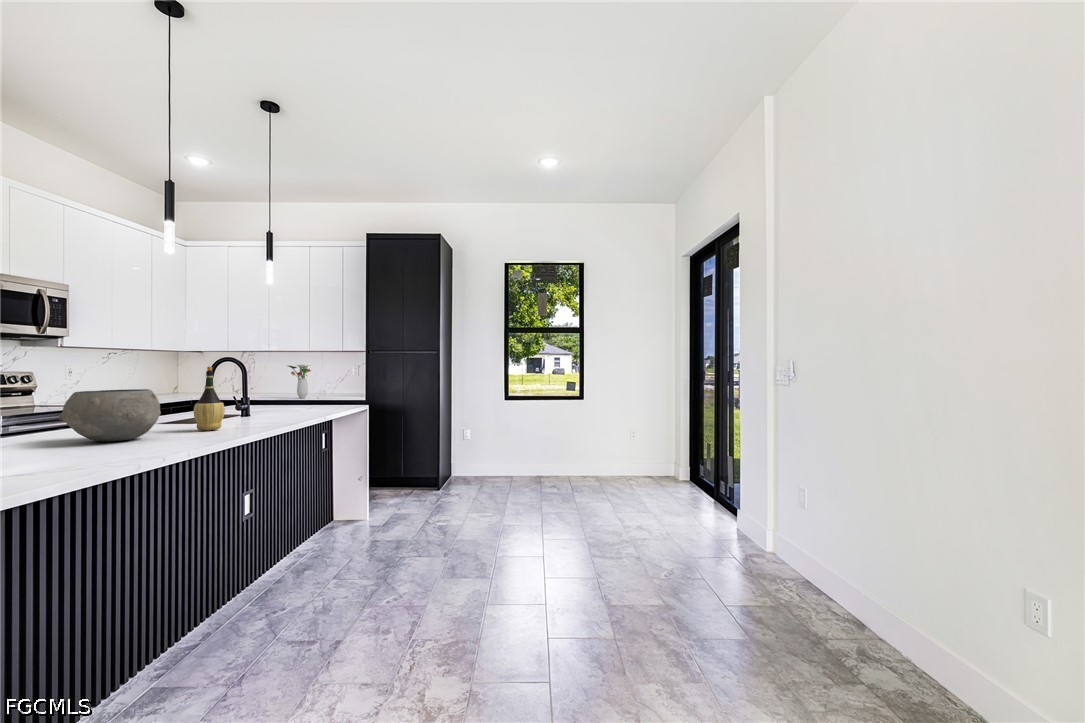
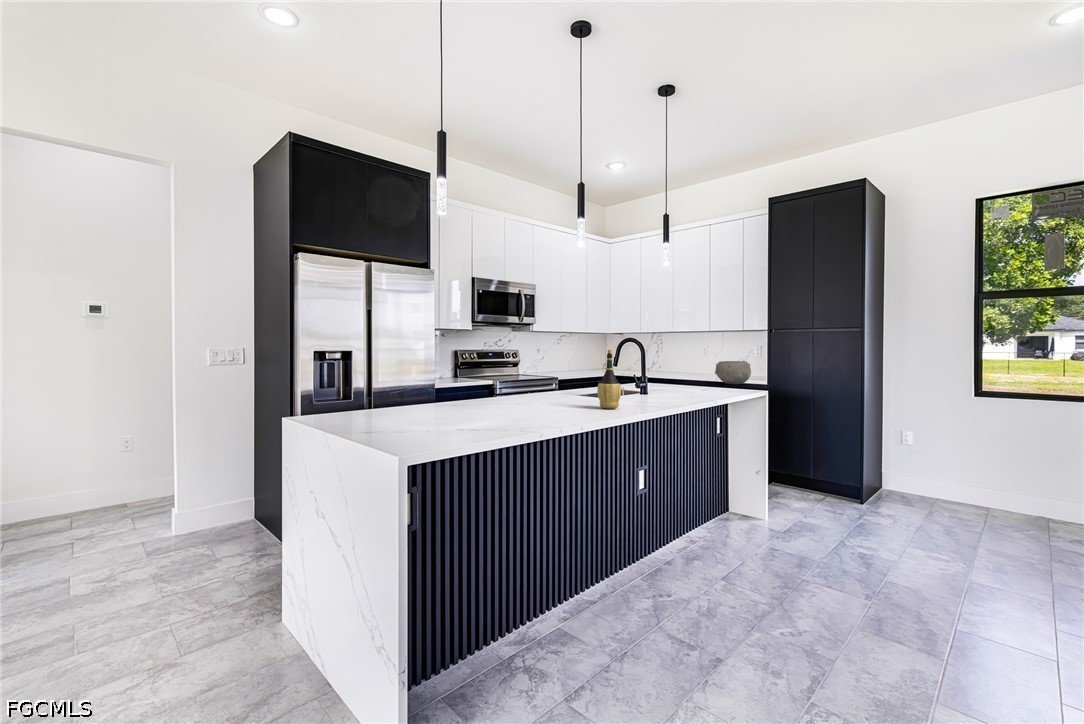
flower arrangement: present [288,364,311,398] -> none [684,344,712,379]
ceramic bowl: present [59,389,161,442] -> present [715,361,751,384]

